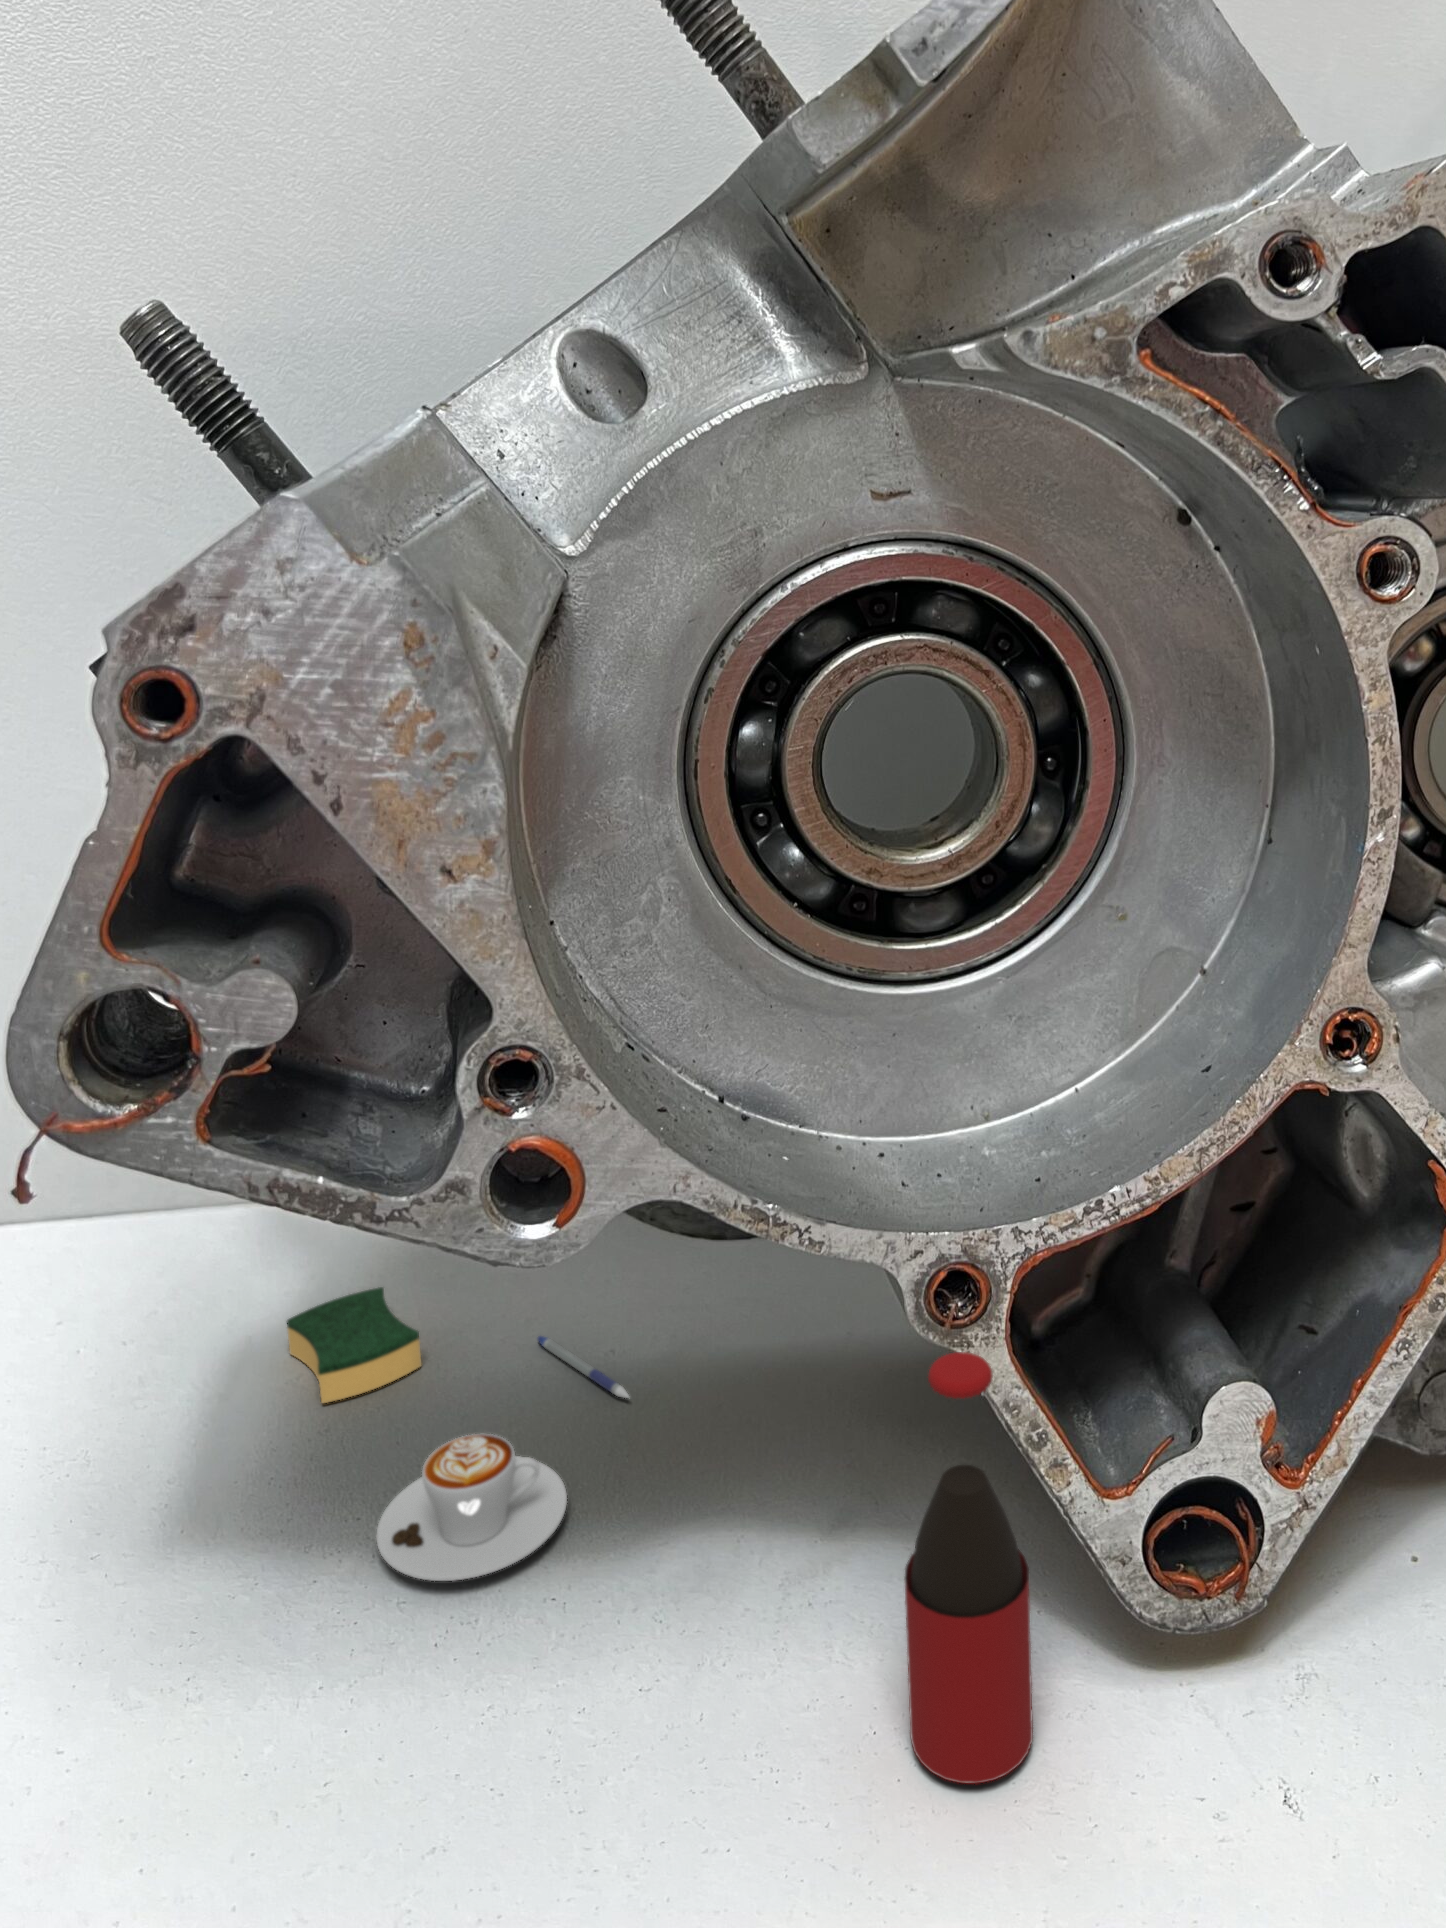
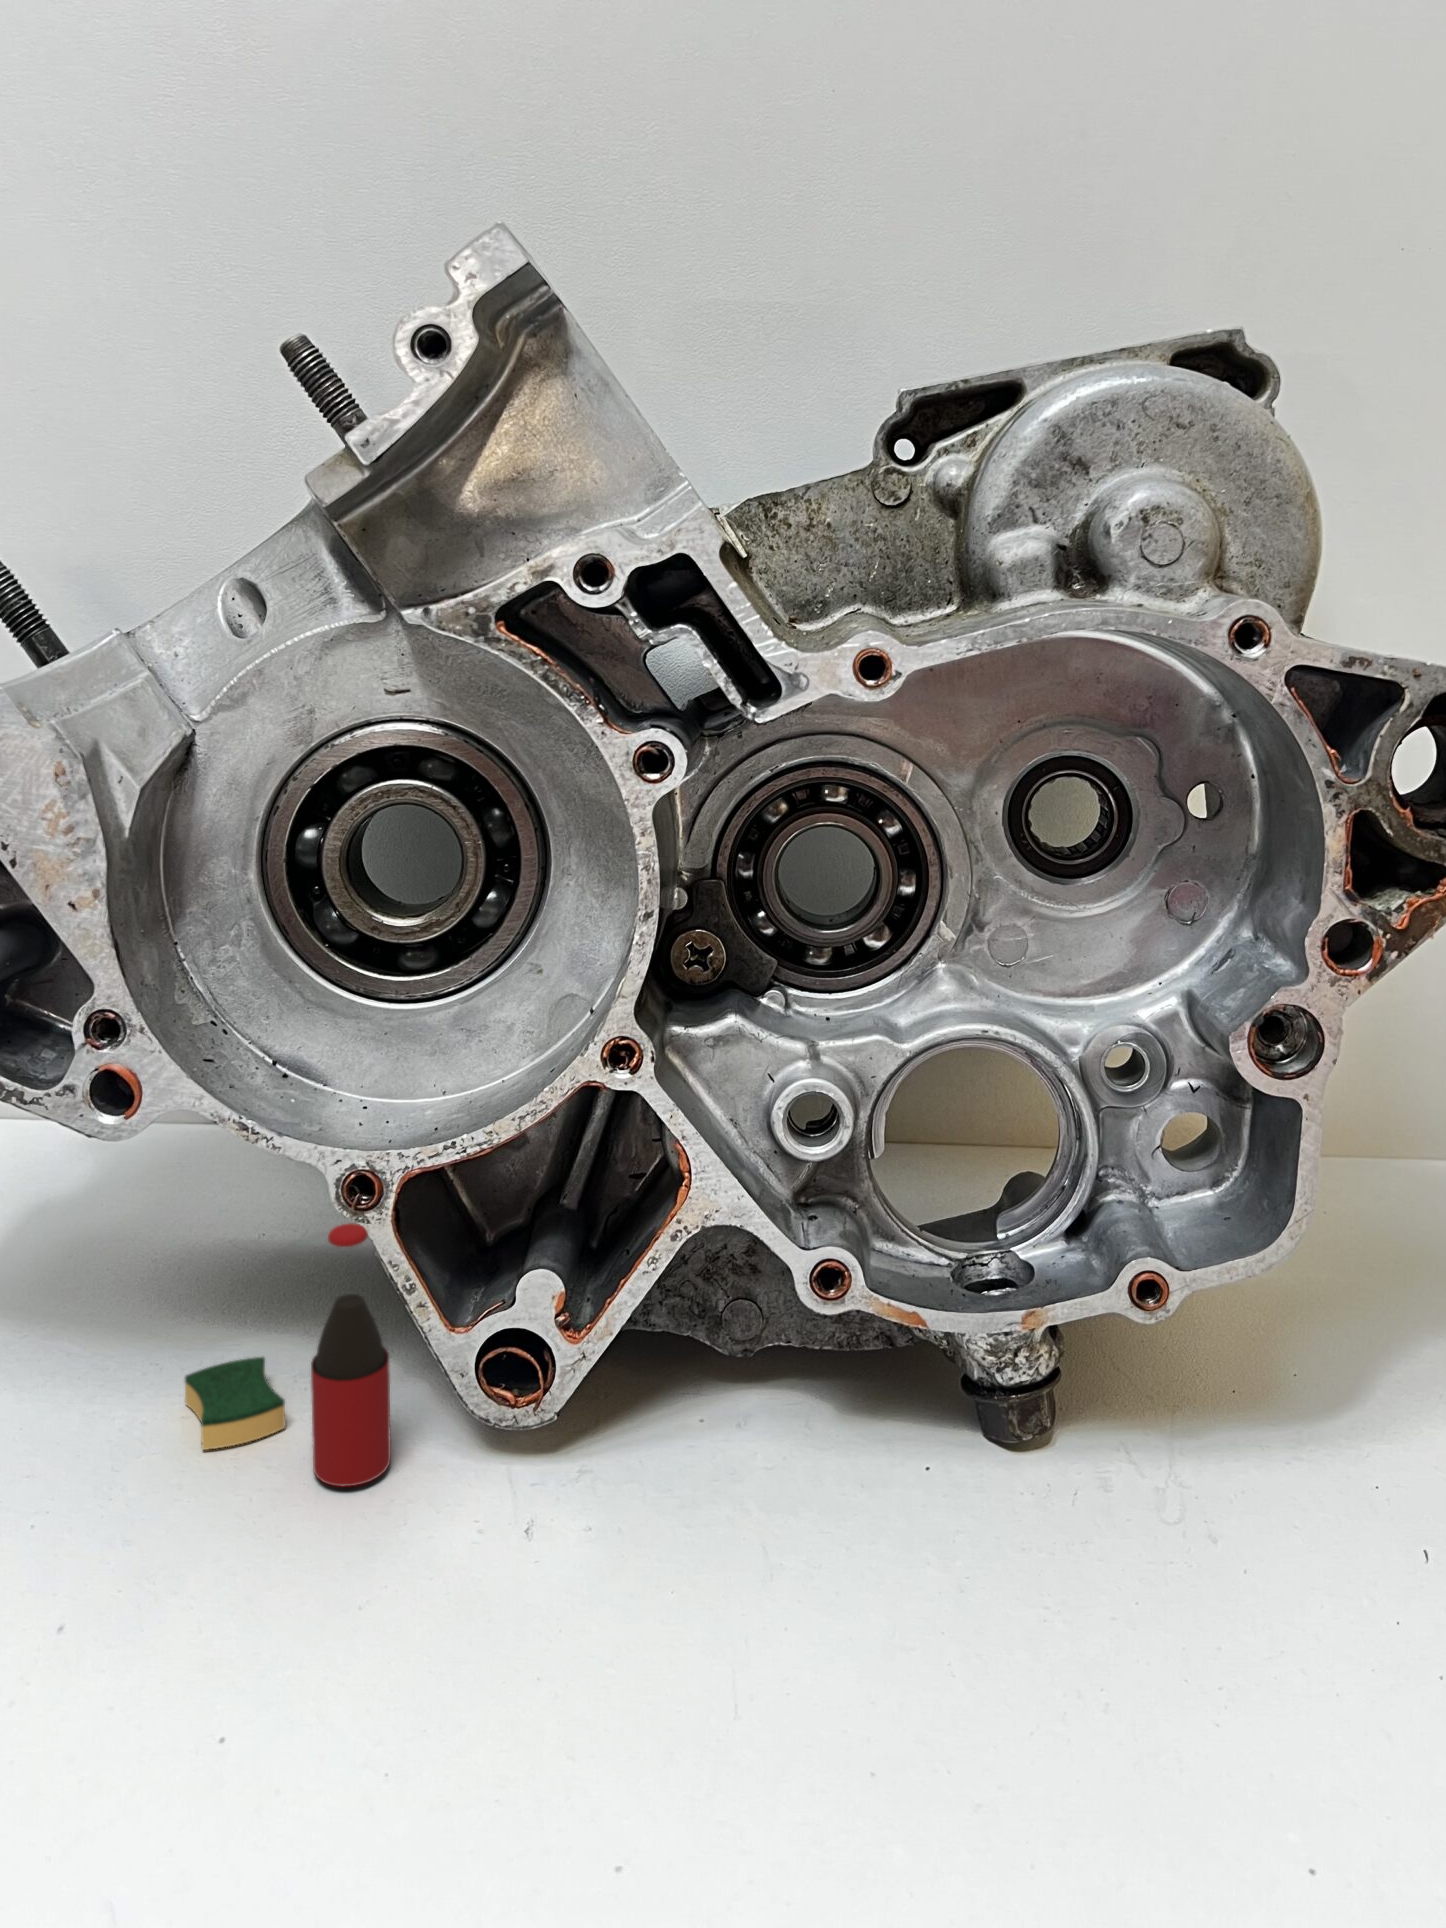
sponge: present [287,1287,421,1403] -> present [185,1357,285,1450]
pen: present [538,1336,629,1398] -> none [201,1225,243,1268]
coffee cup: present [376,1434,567,1581] -> none [51,1269,176,1351]

